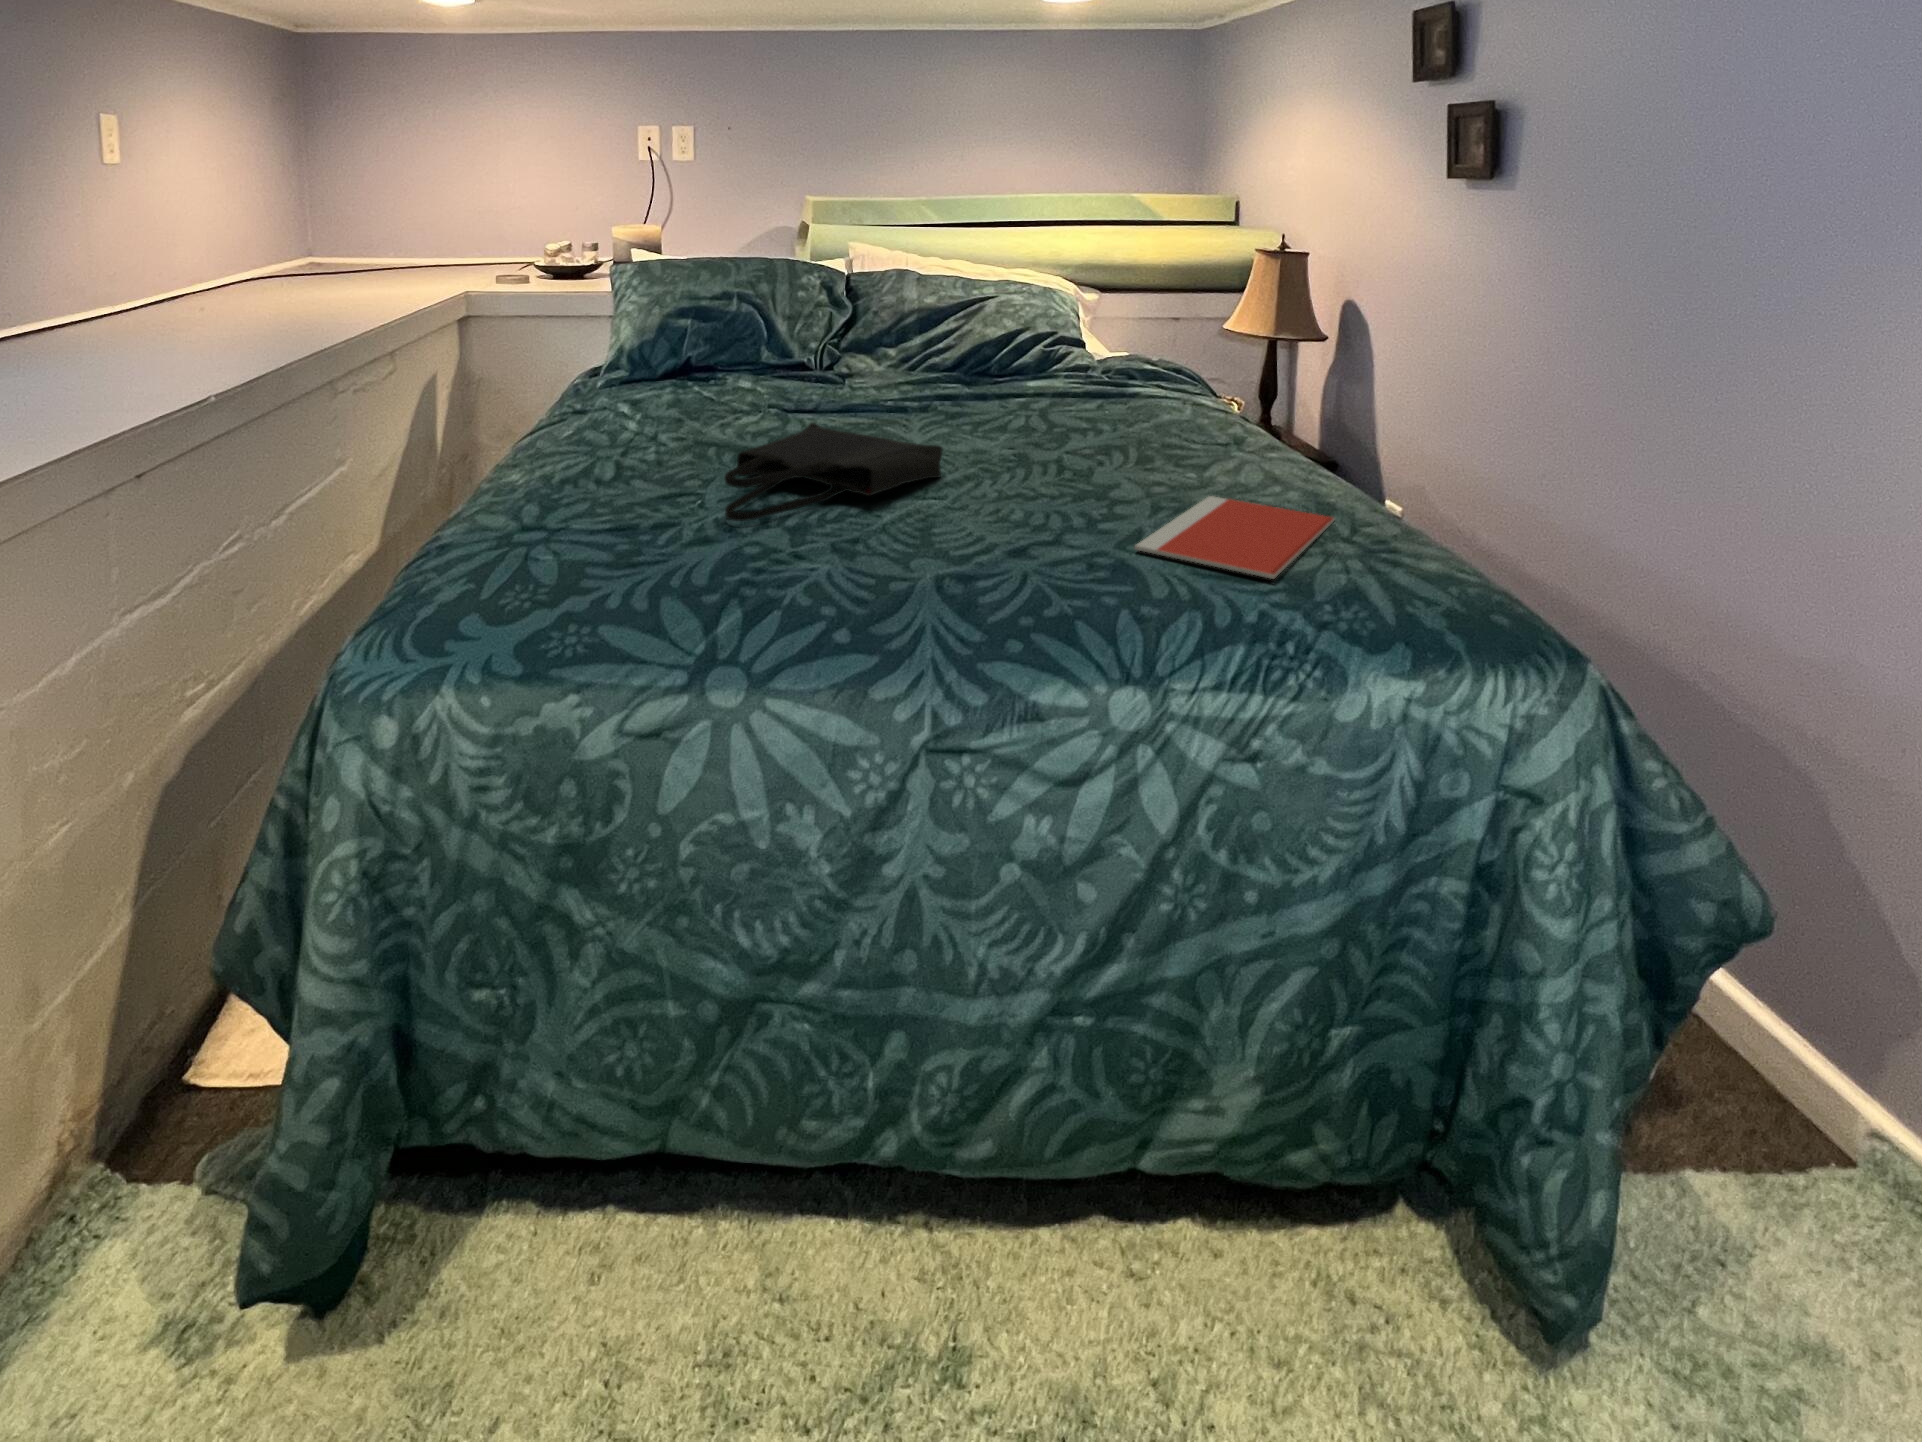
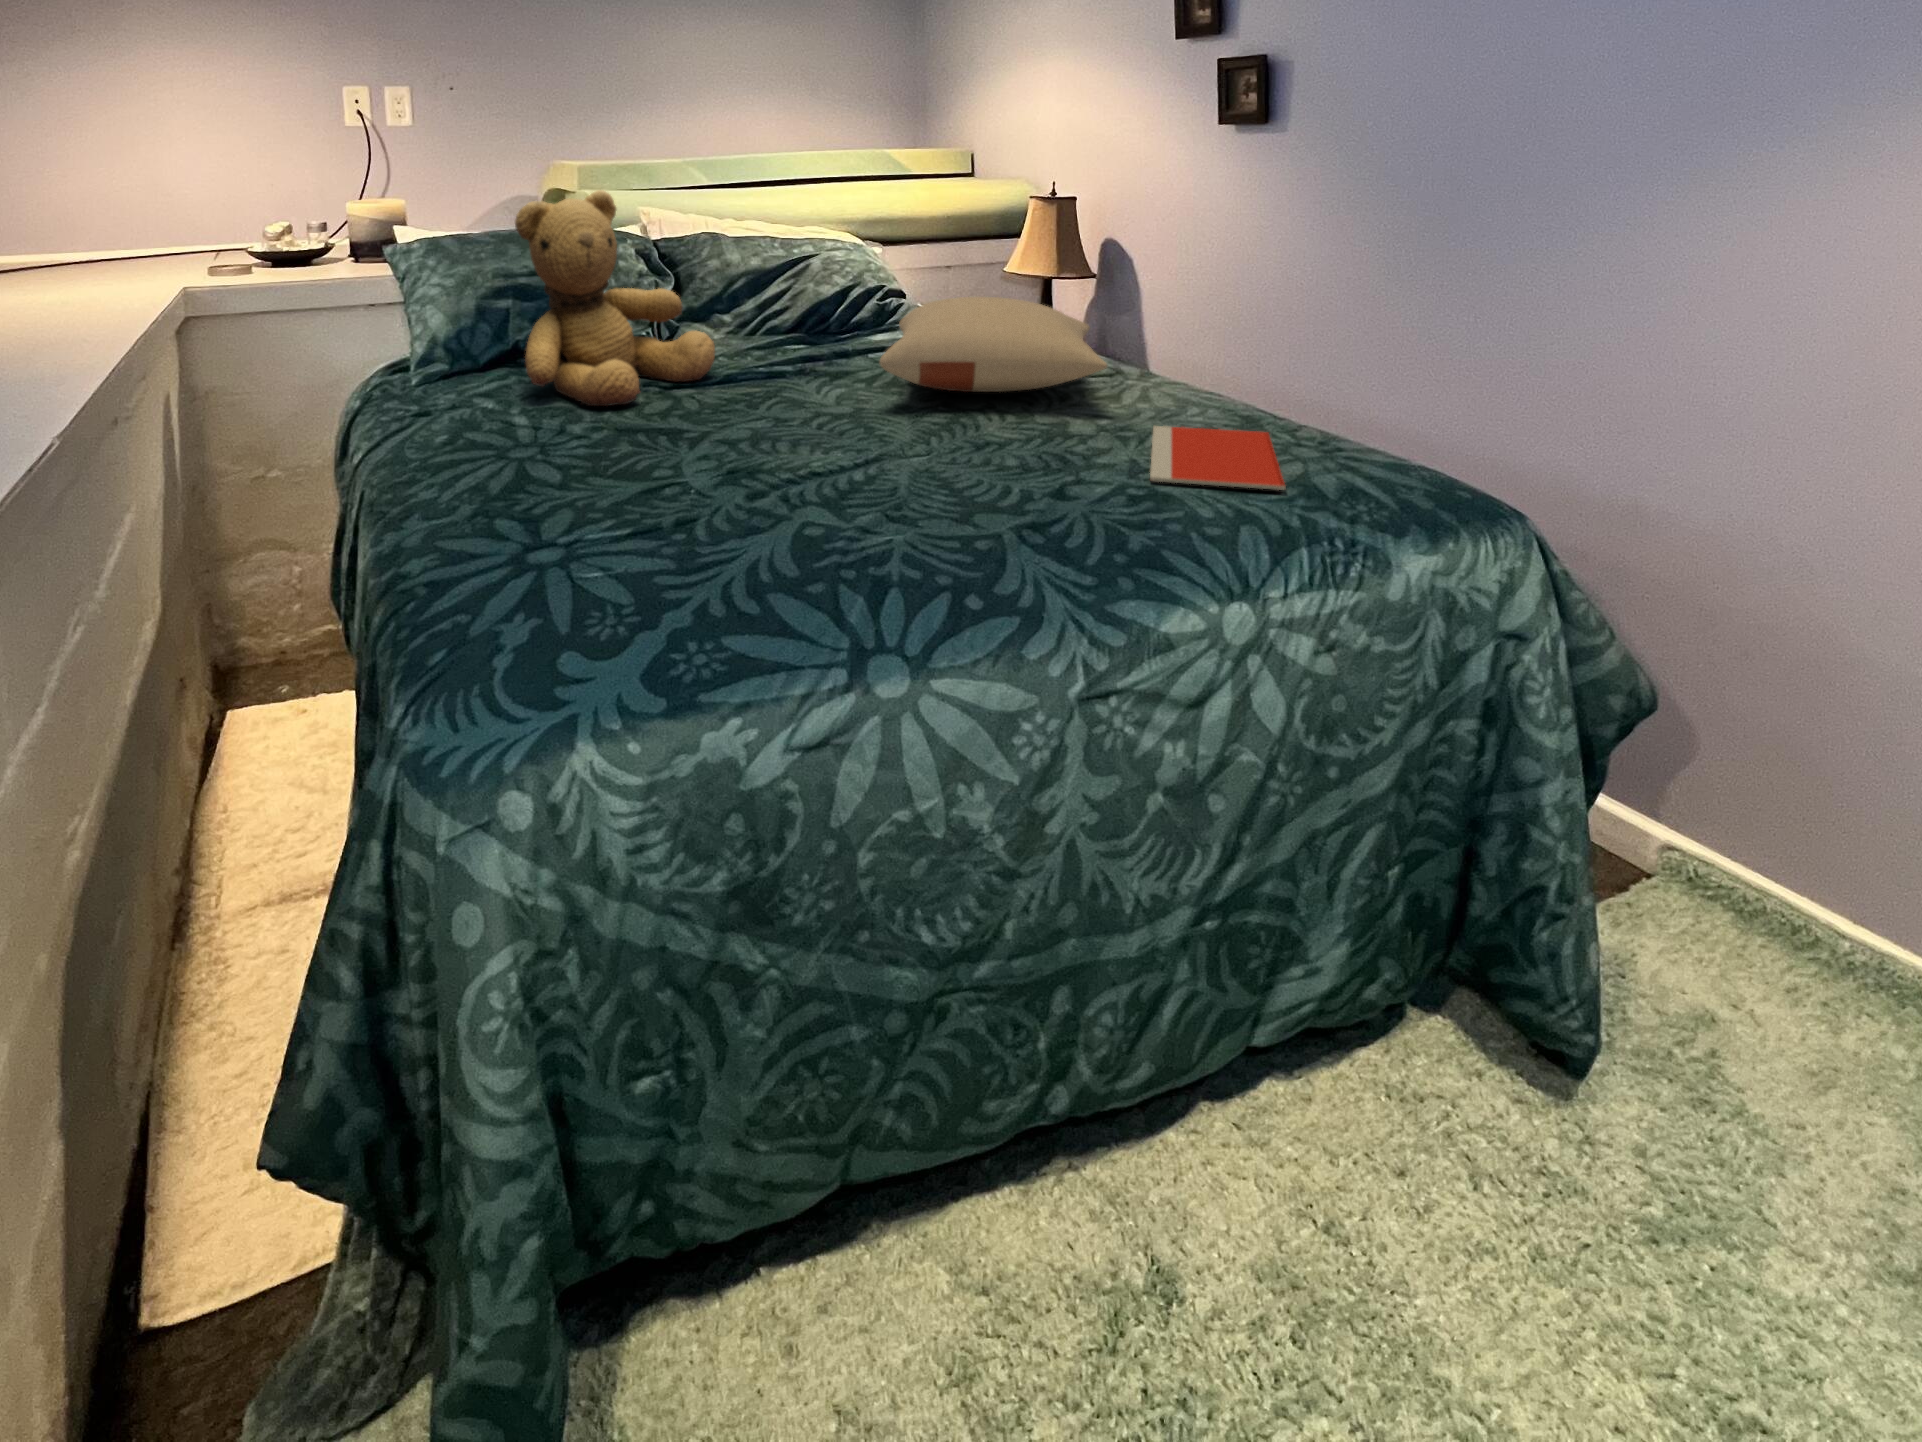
teddy bear: none [656,226,835,421] -> present [515,190,715,406]
pillow: none [944,345,1215,444] -> present [880,297,1107,392]
tote bag: present [725,422,942,521] -> none [703,395,906,506]

